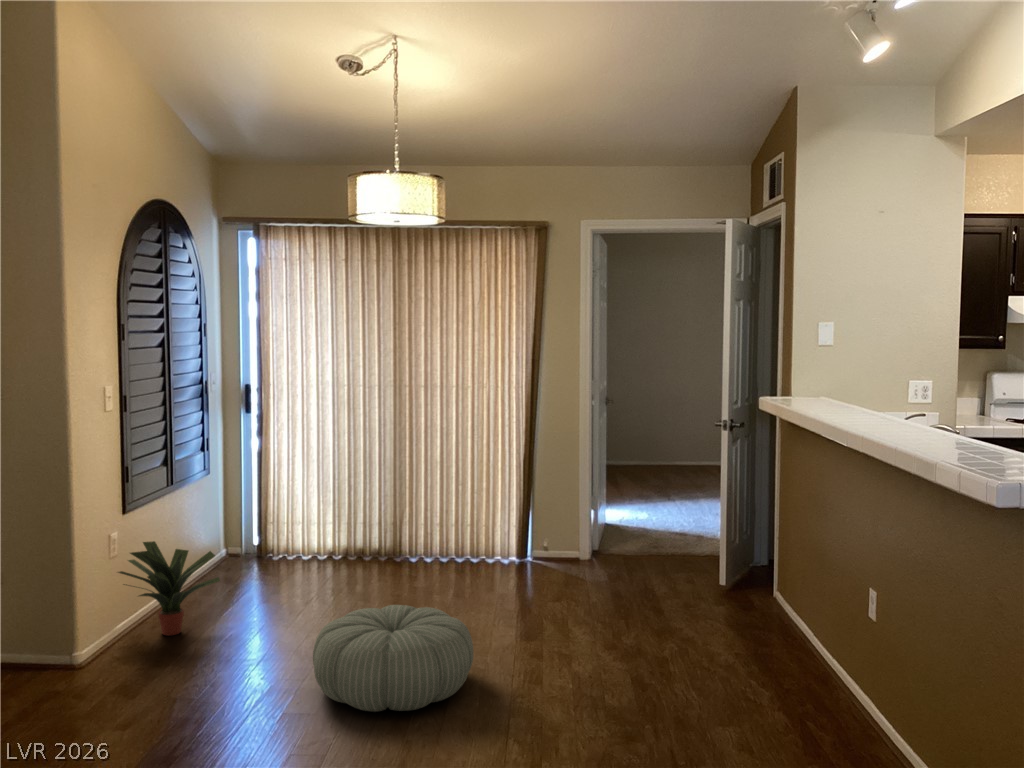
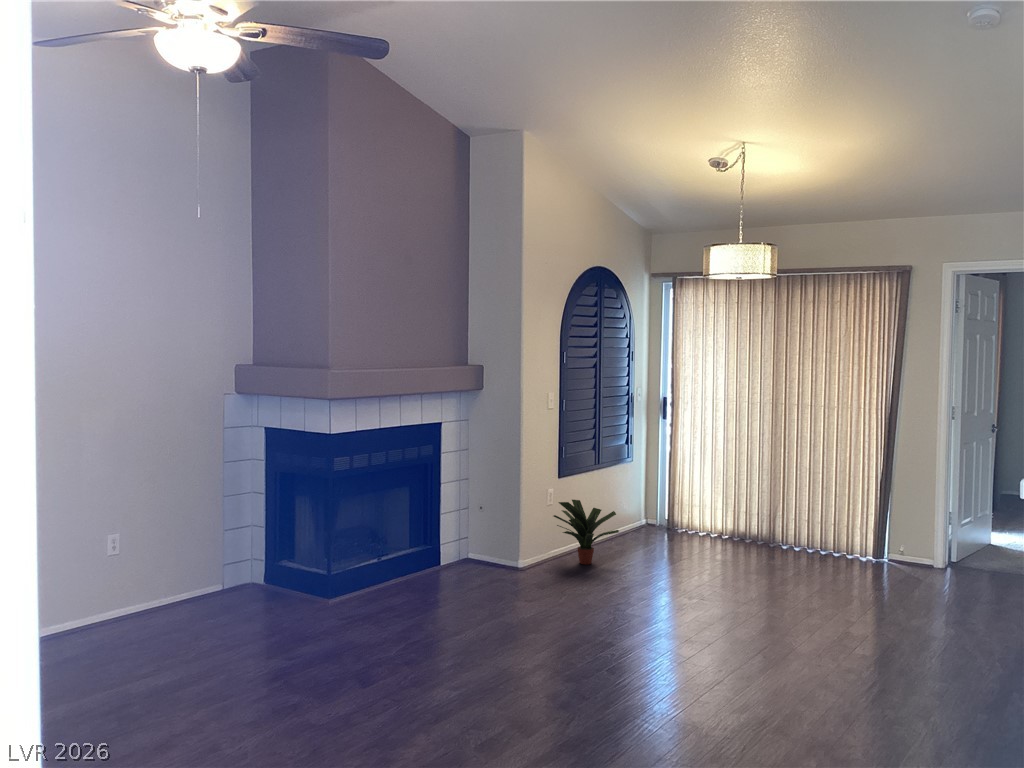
pouf: present [313,605,473,712] -> none [656,558,775,627]

